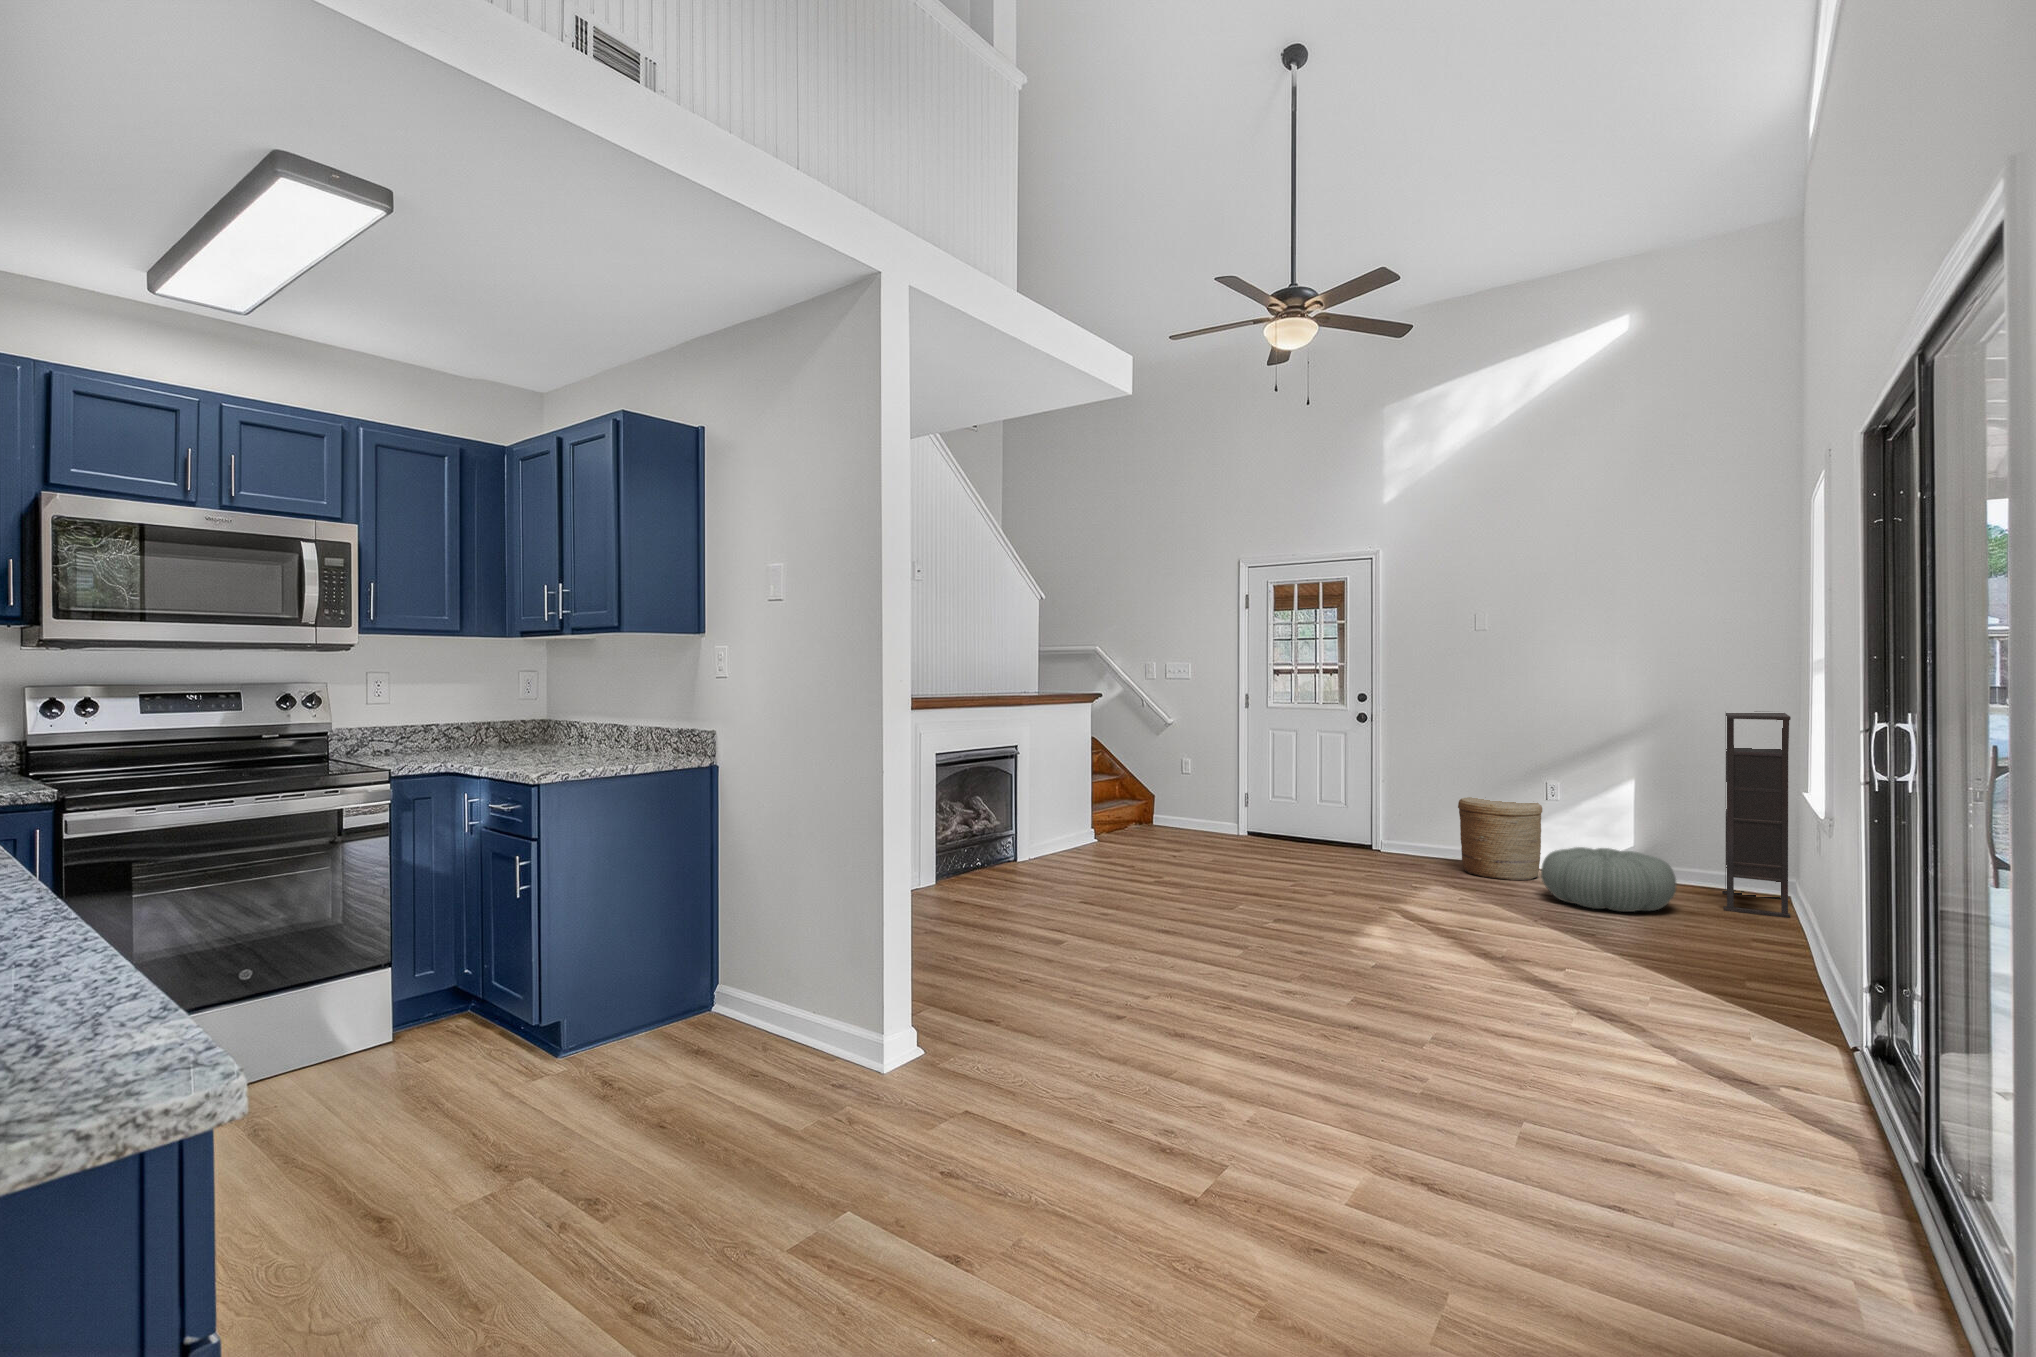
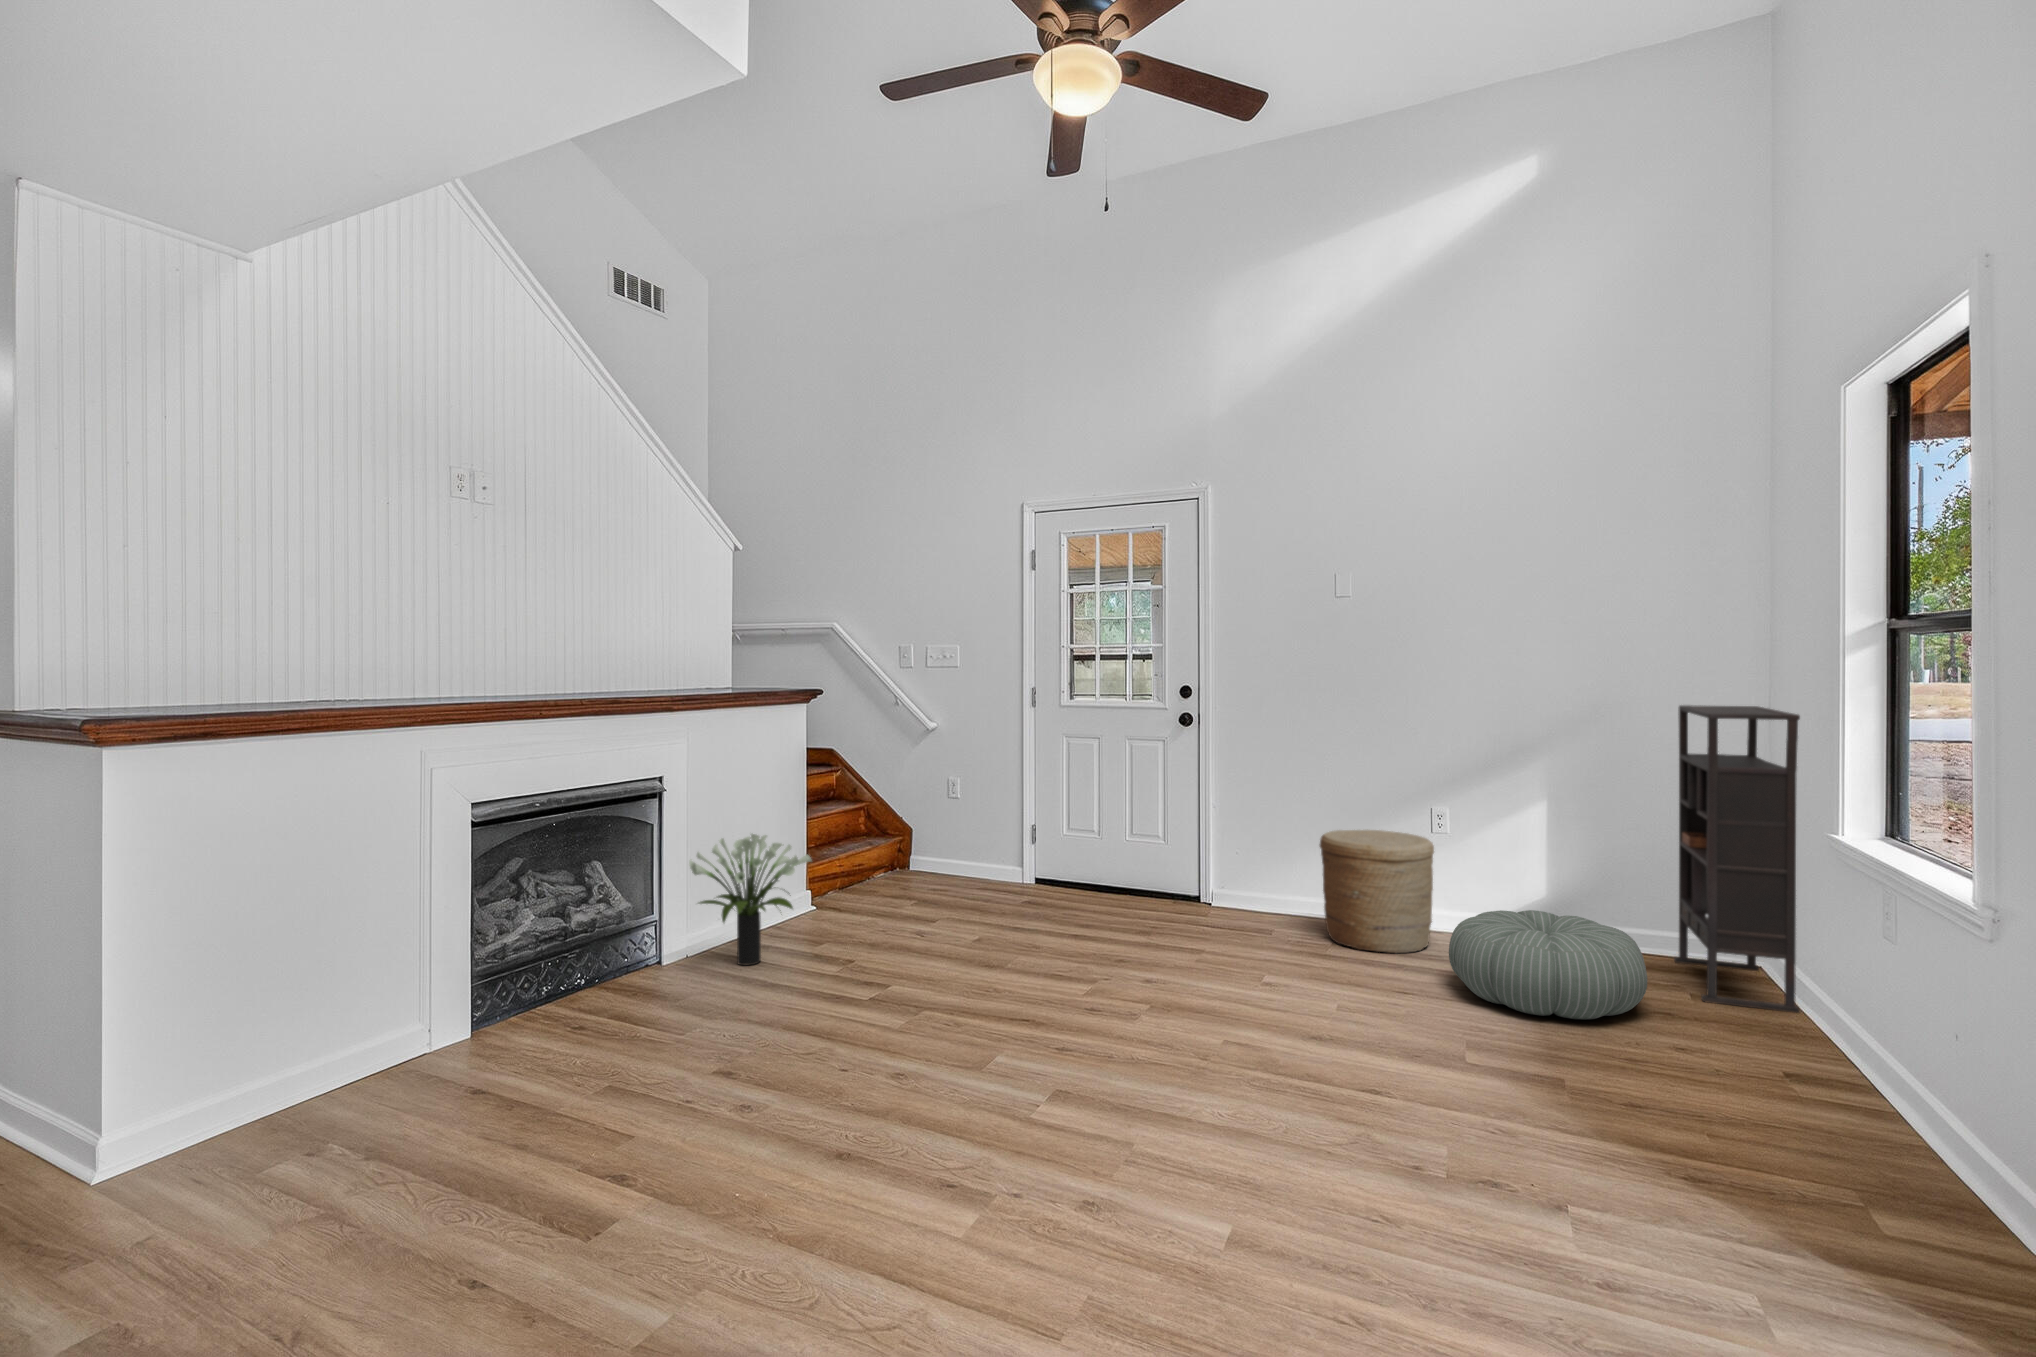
potted plant: none [1033,782,1109,865] -> present [689,834,812,965]

